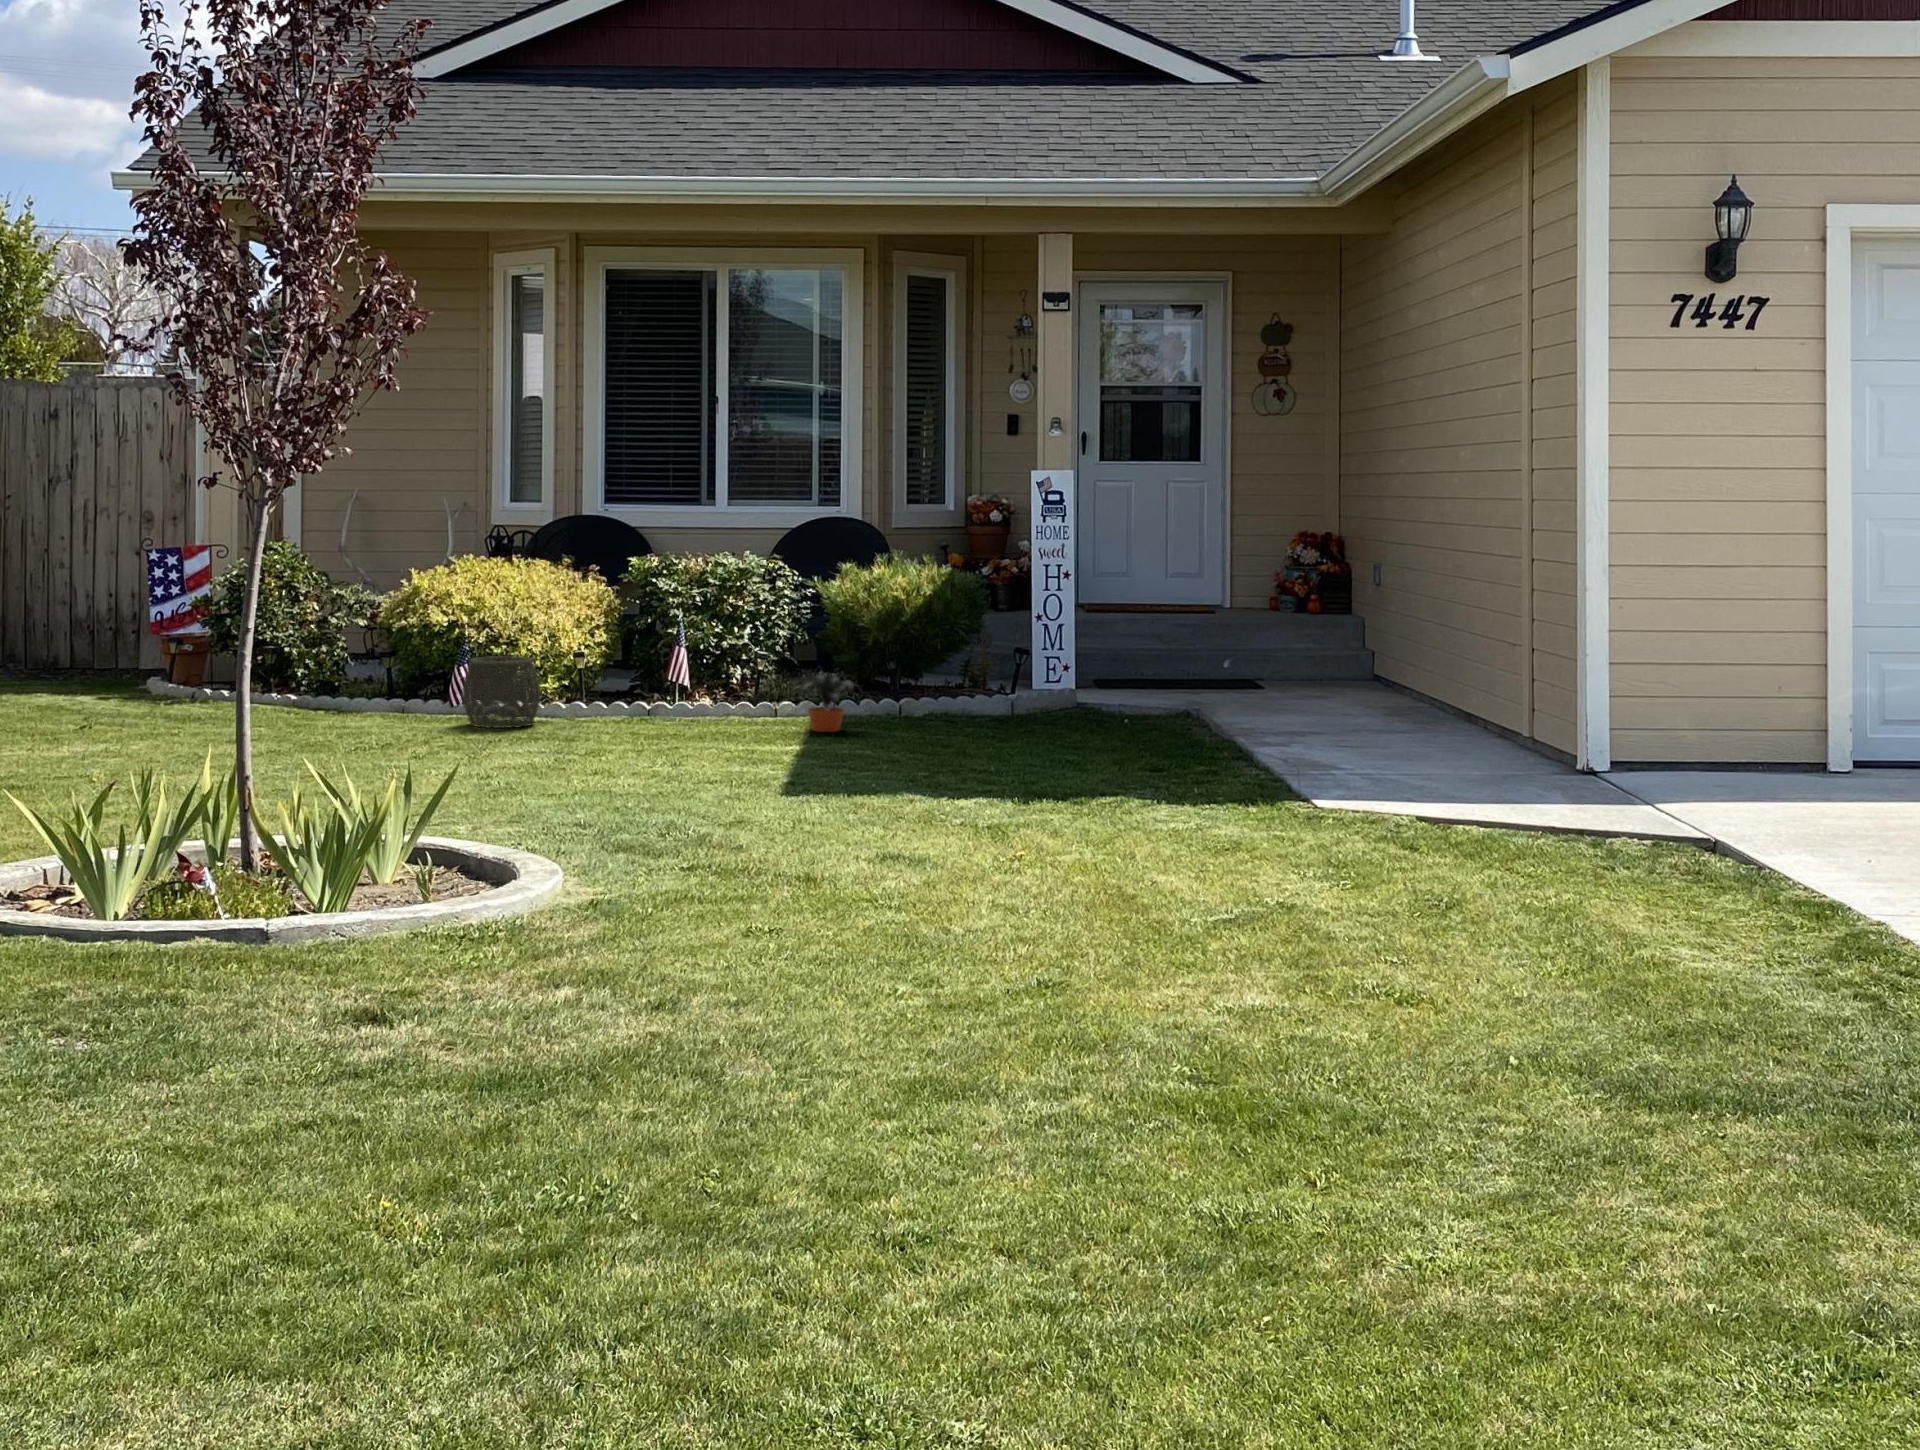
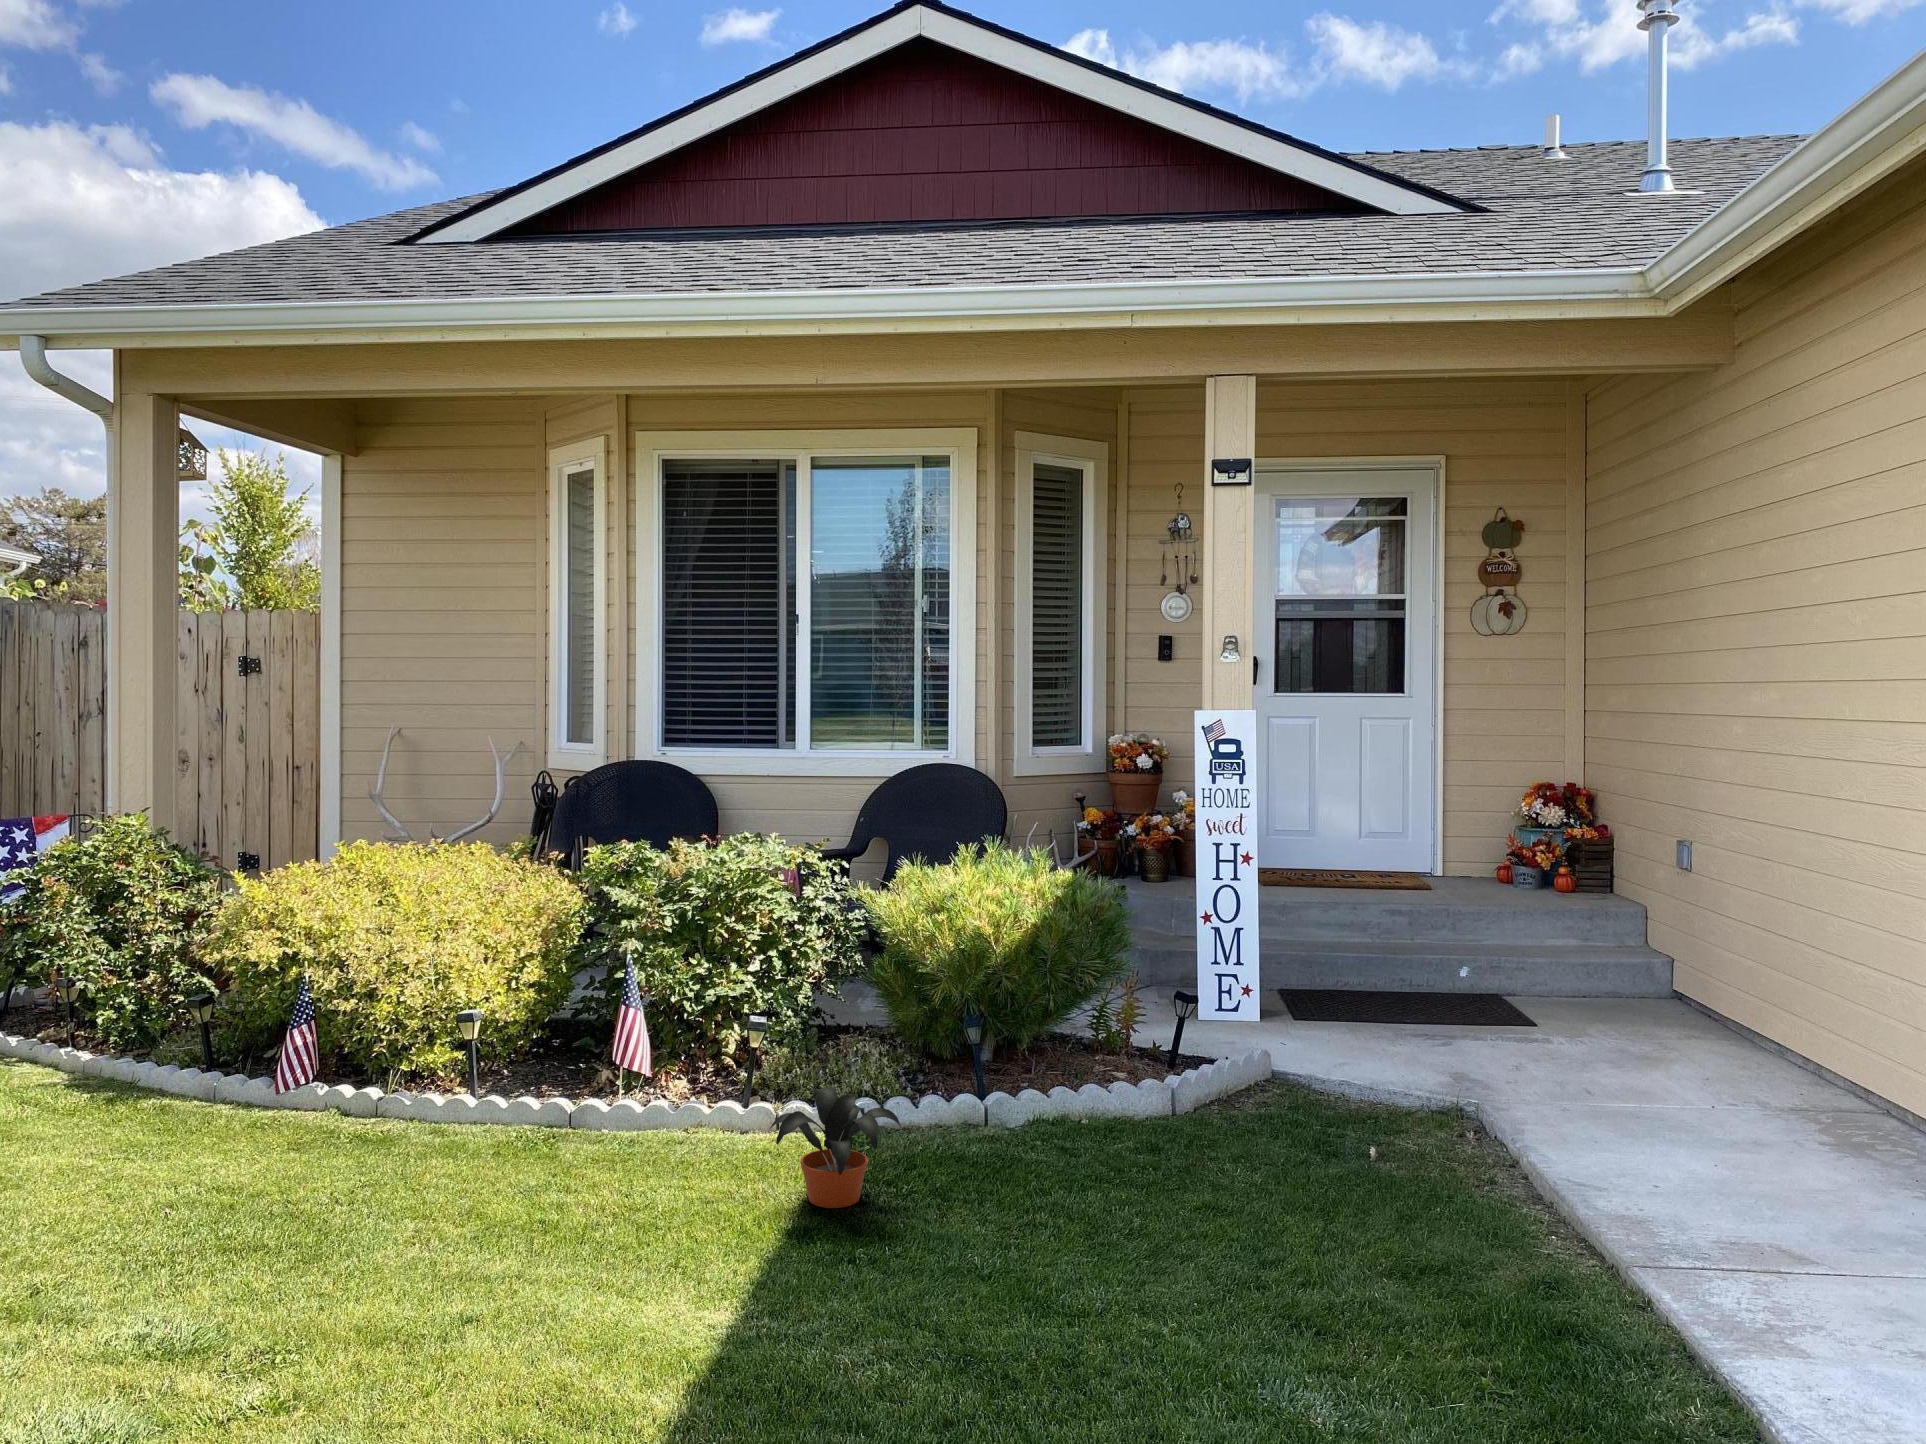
woven basket: present [462,656,541,728] -> none [220,1031,367,1175]

